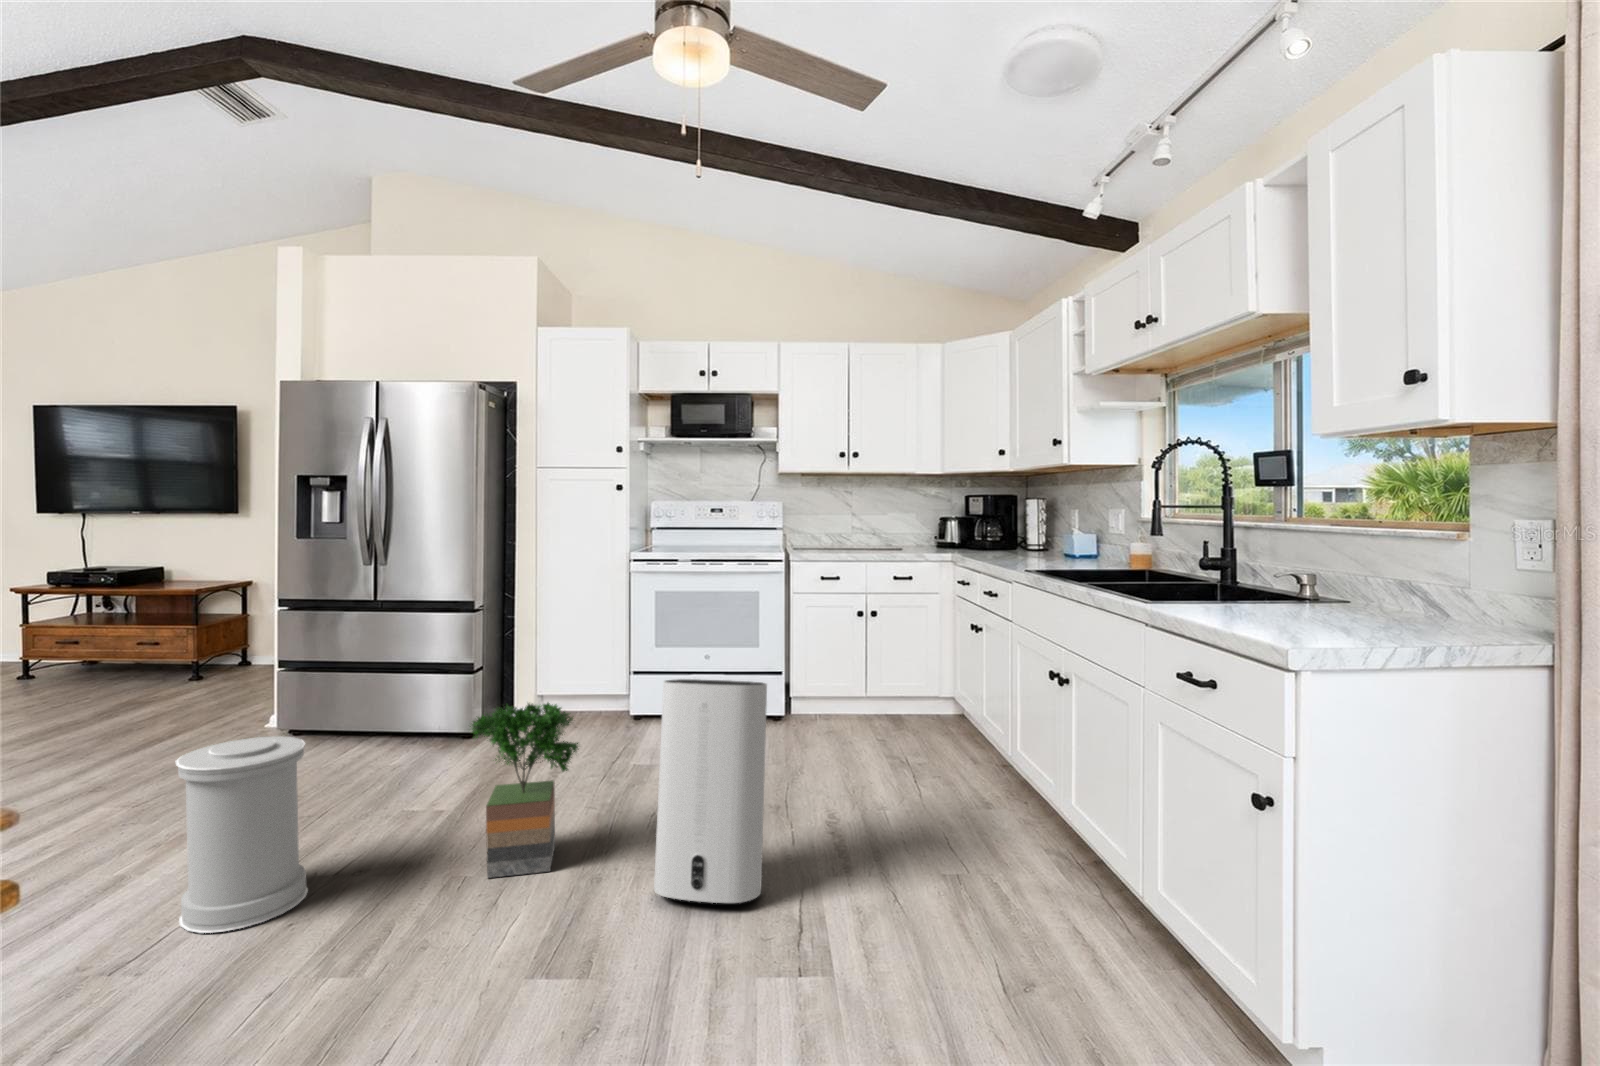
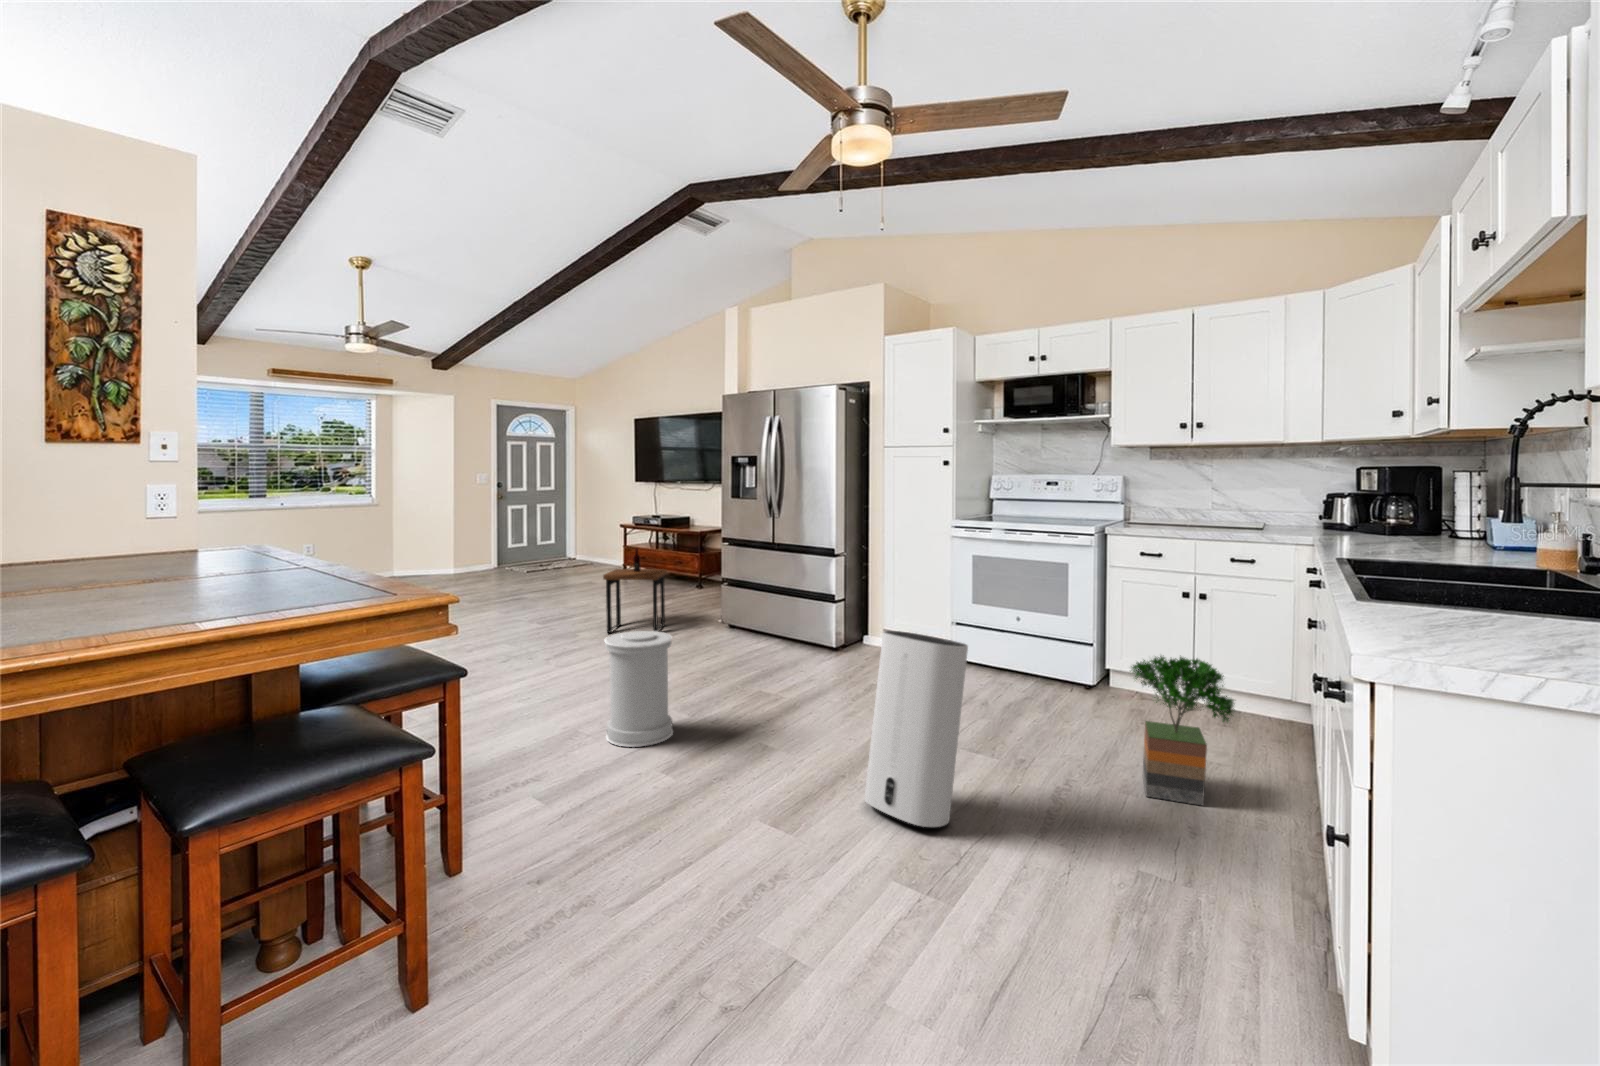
side table: none [47,619,172,766] -> present [603,548,667,633]
potted tree: present [470,703,578,878] -> present [1131,656,1234,805]

